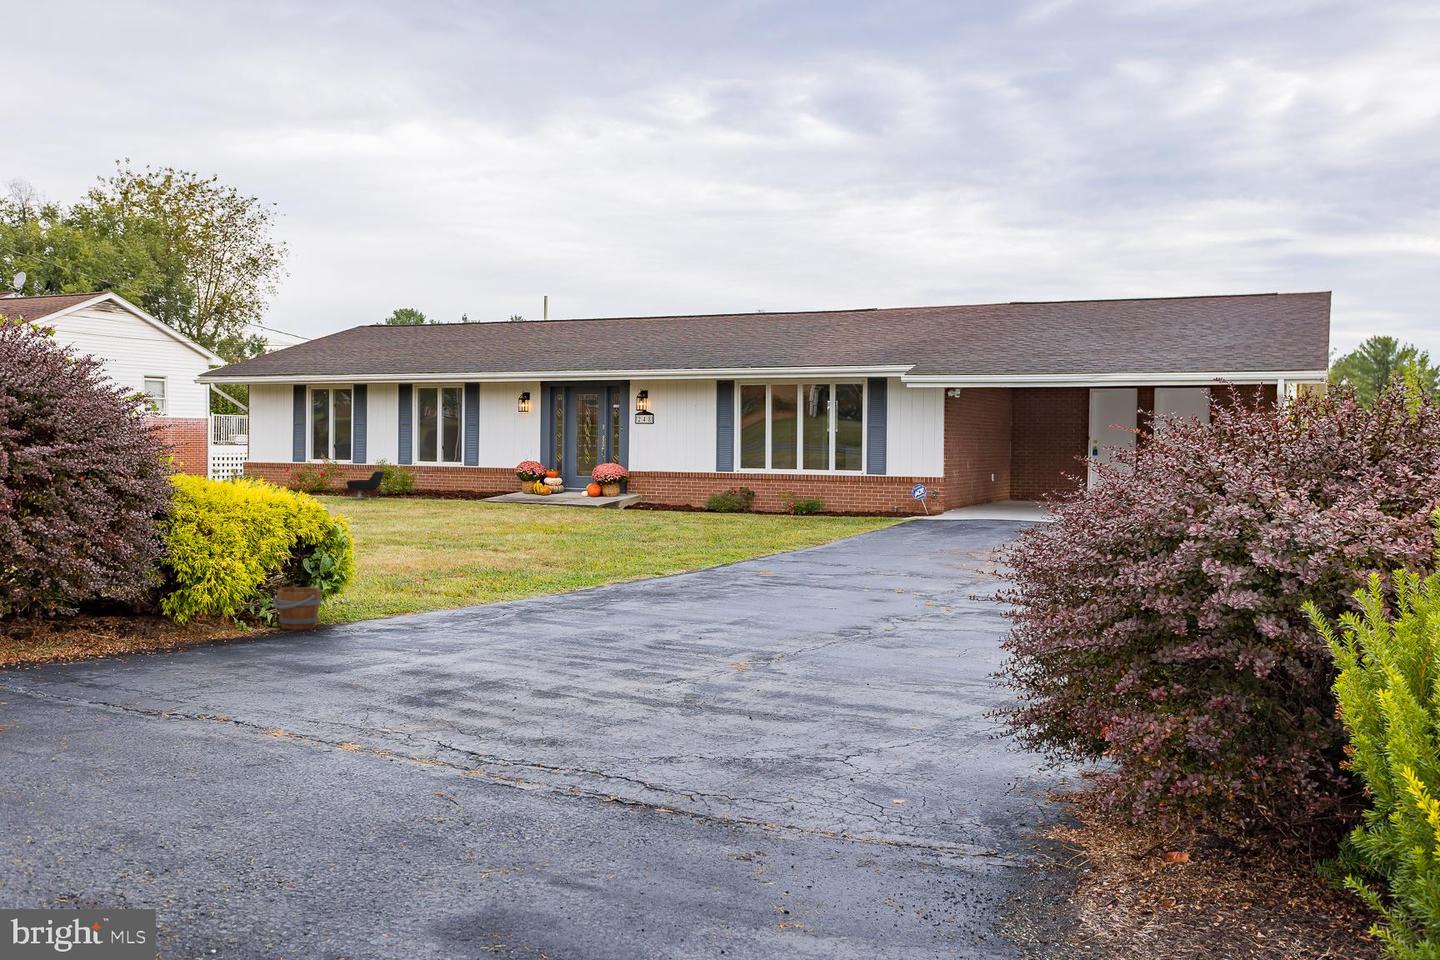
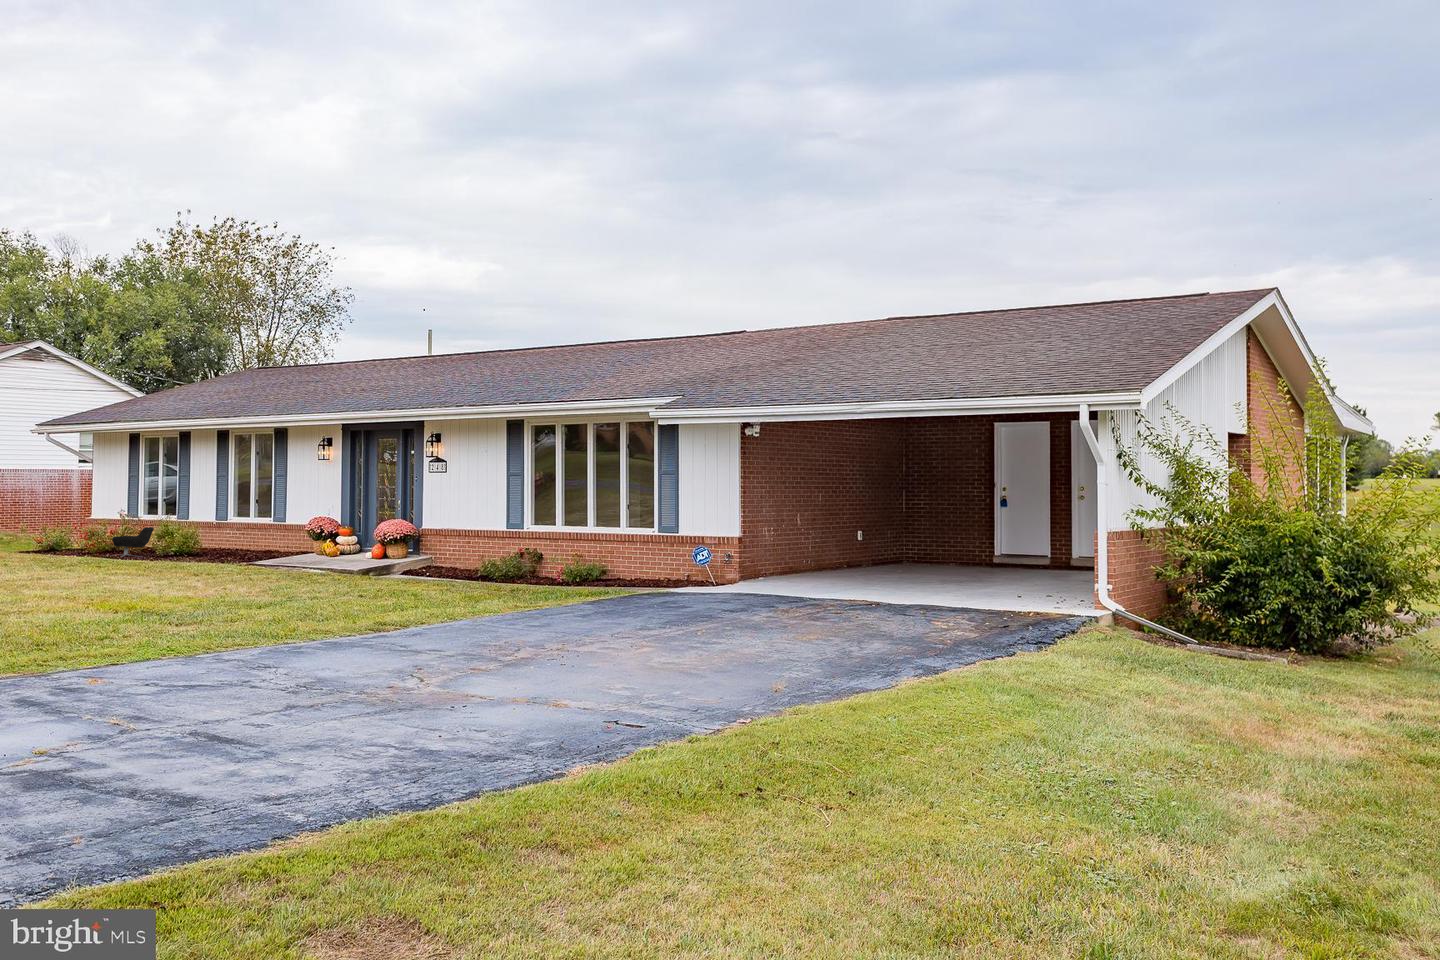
bucket: present [273,587,321,630] -> none [106,638,158,680]

